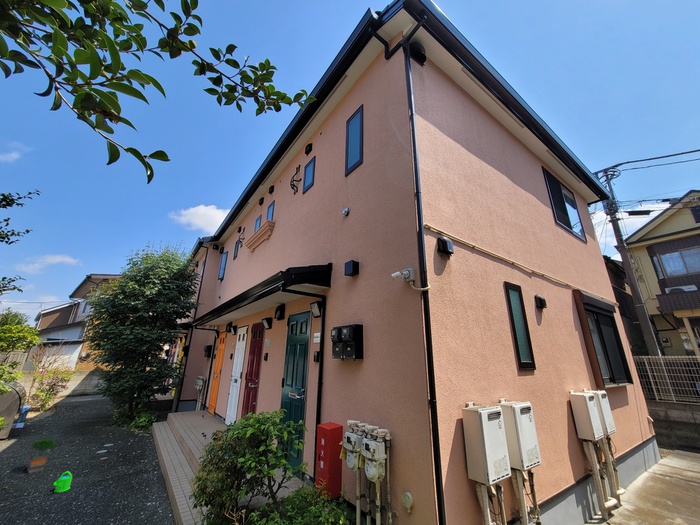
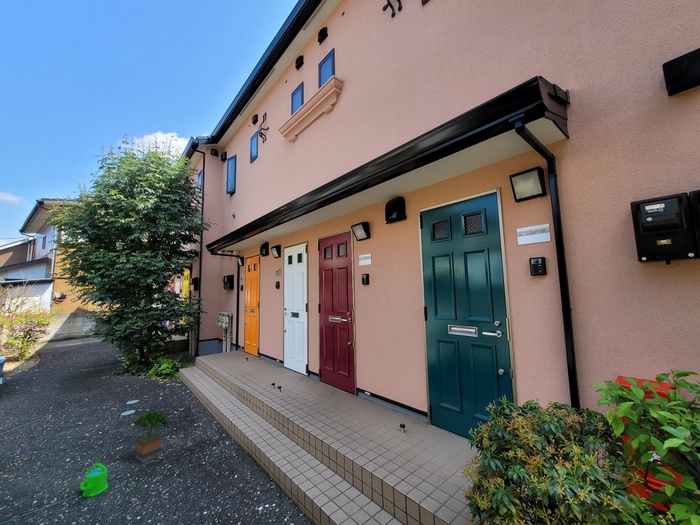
potted tree: present [27,439,56,473] -> present [133,411,169,463]

